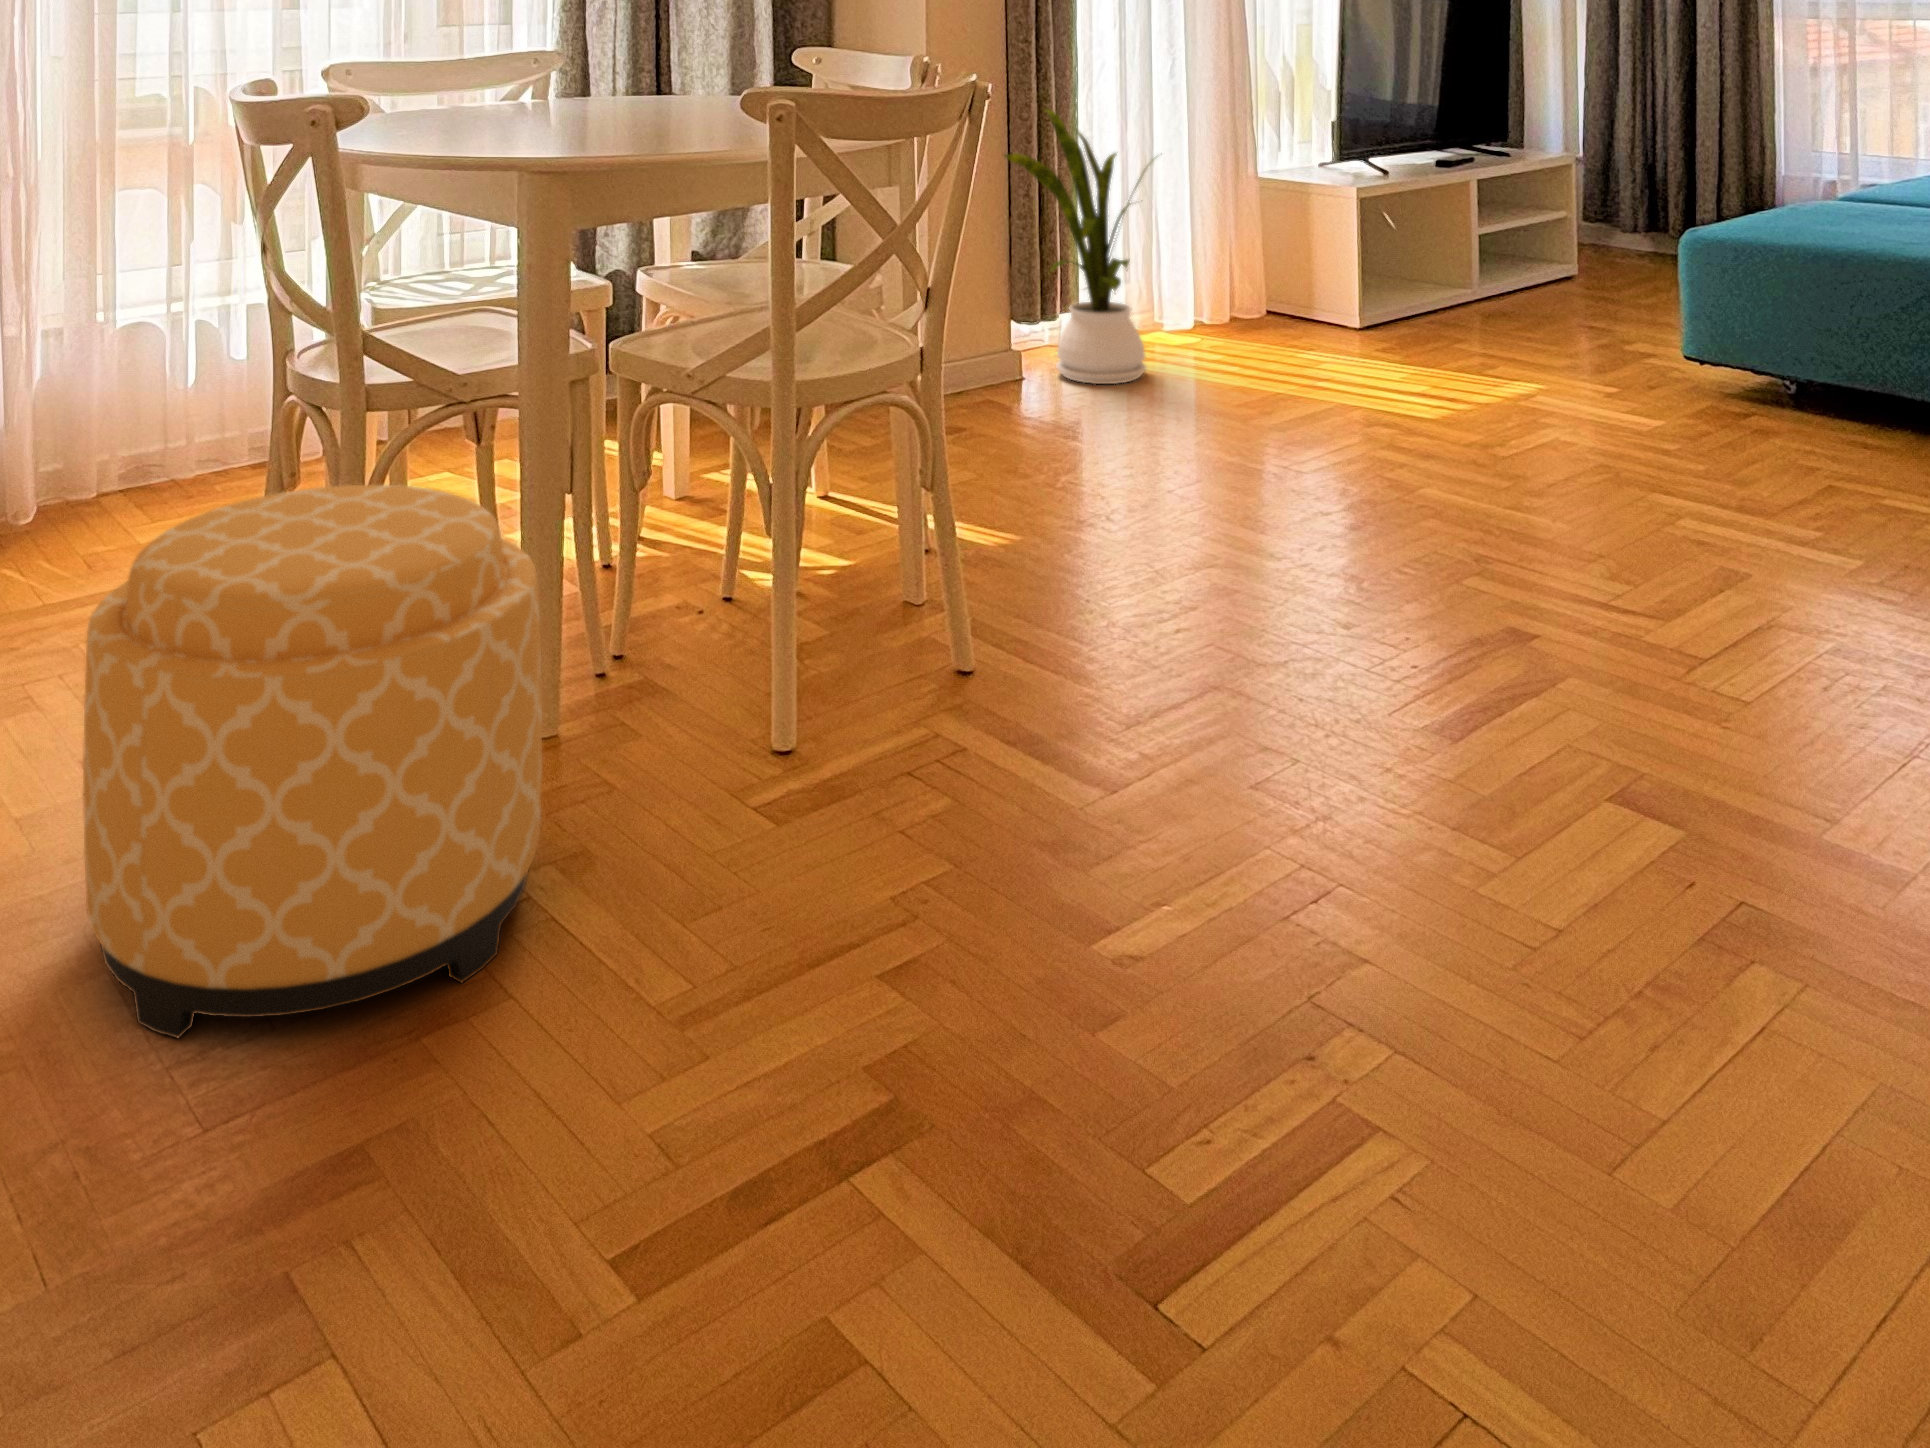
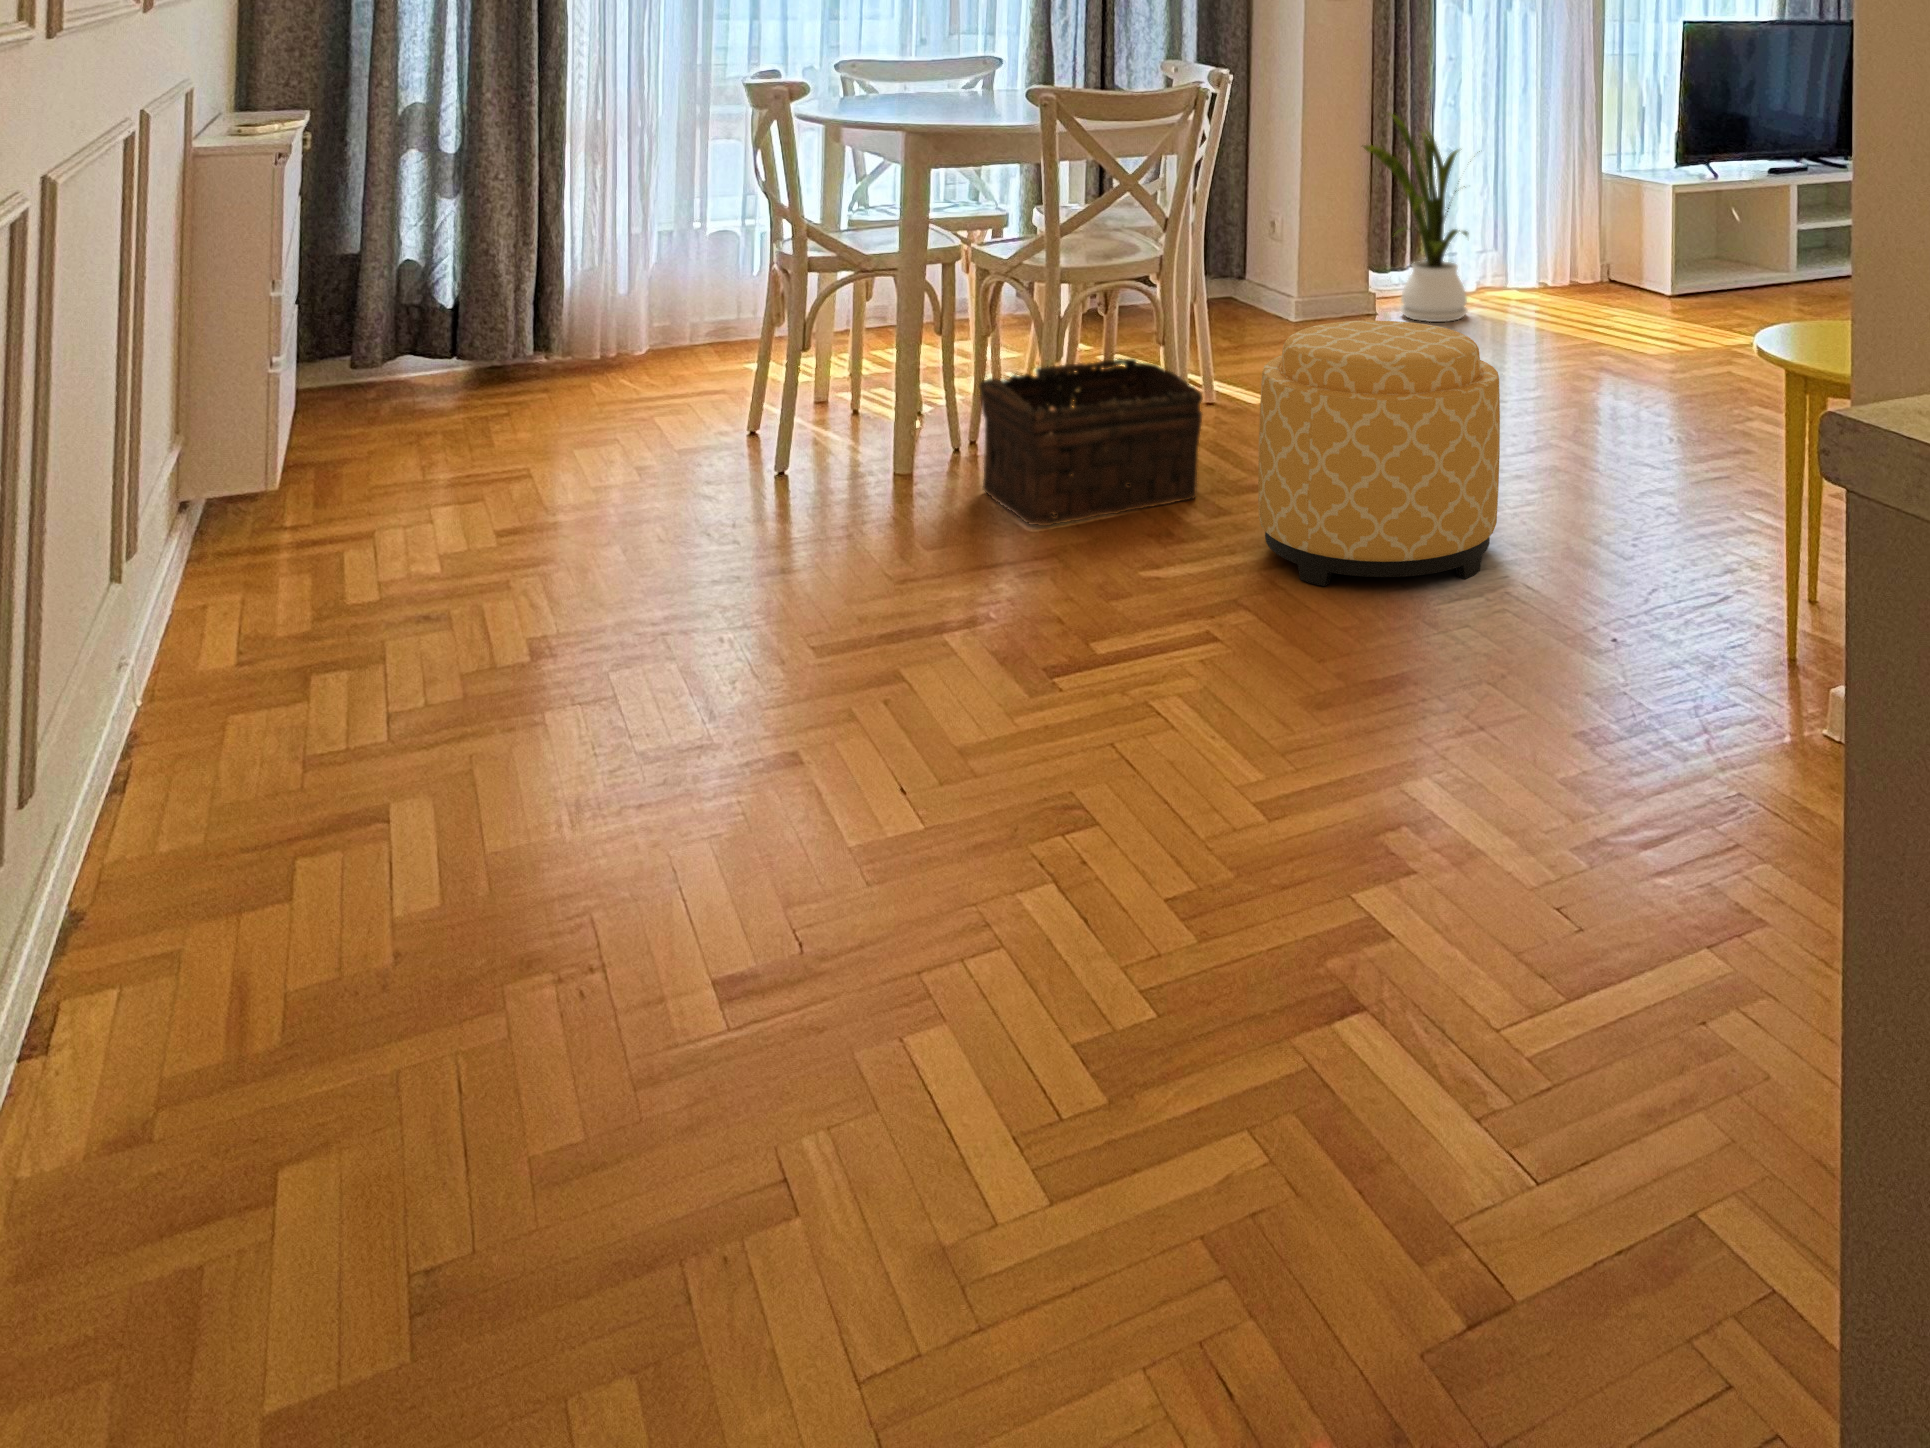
ottoman: present [83,485,542,1038] -> present [1258,321,1500,586]
basket: none [675,517,1068,846] -> present [979,359,1202,525]

